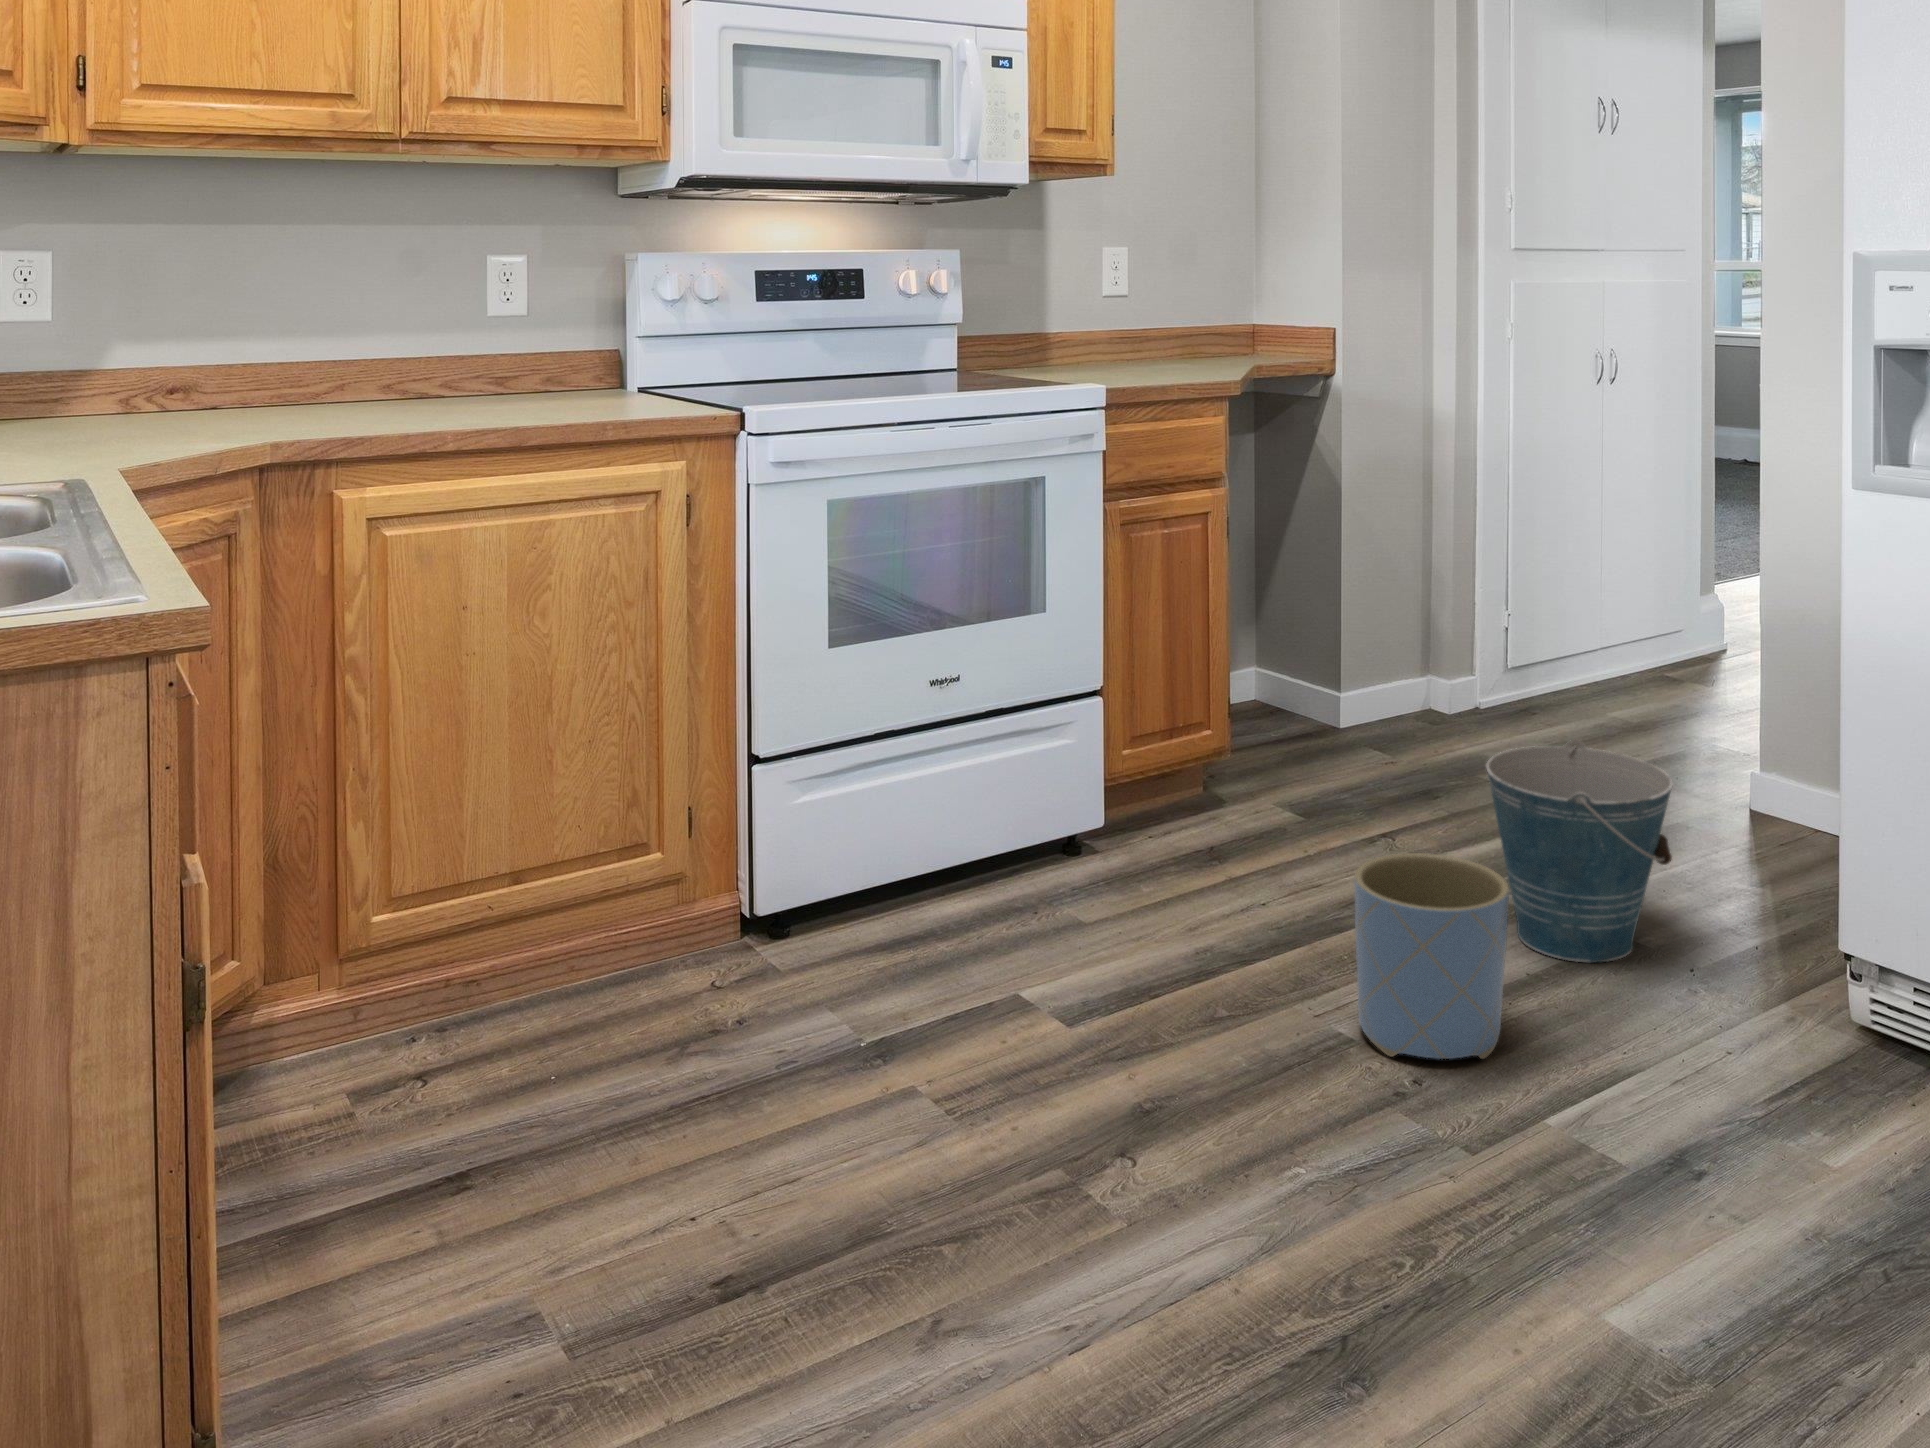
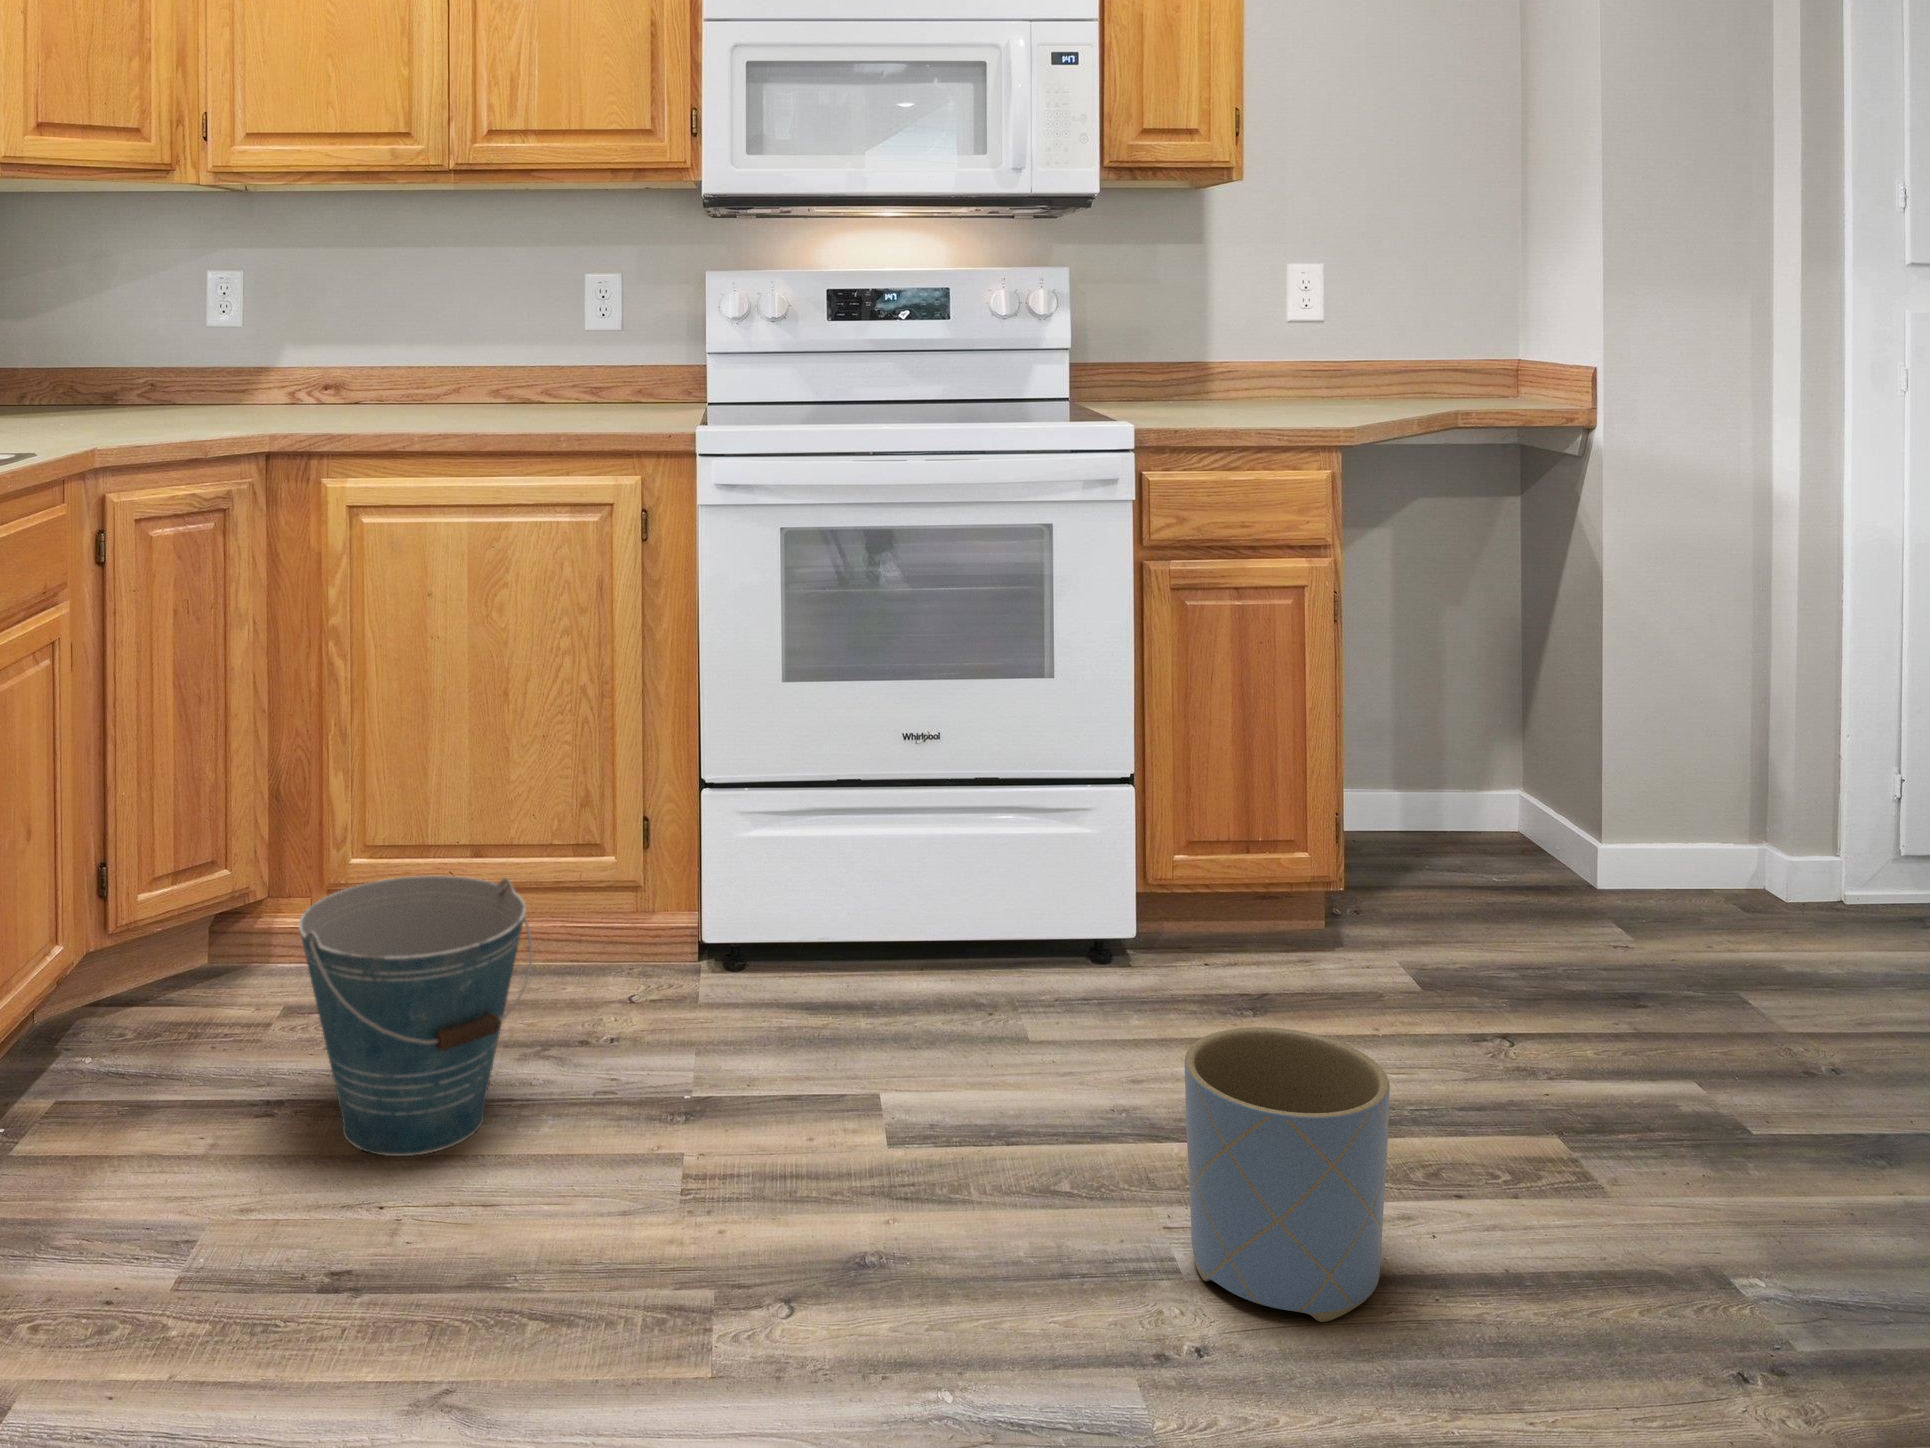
bucket: present [1487,740,1672,962] -> present [299,876,532,1156]

